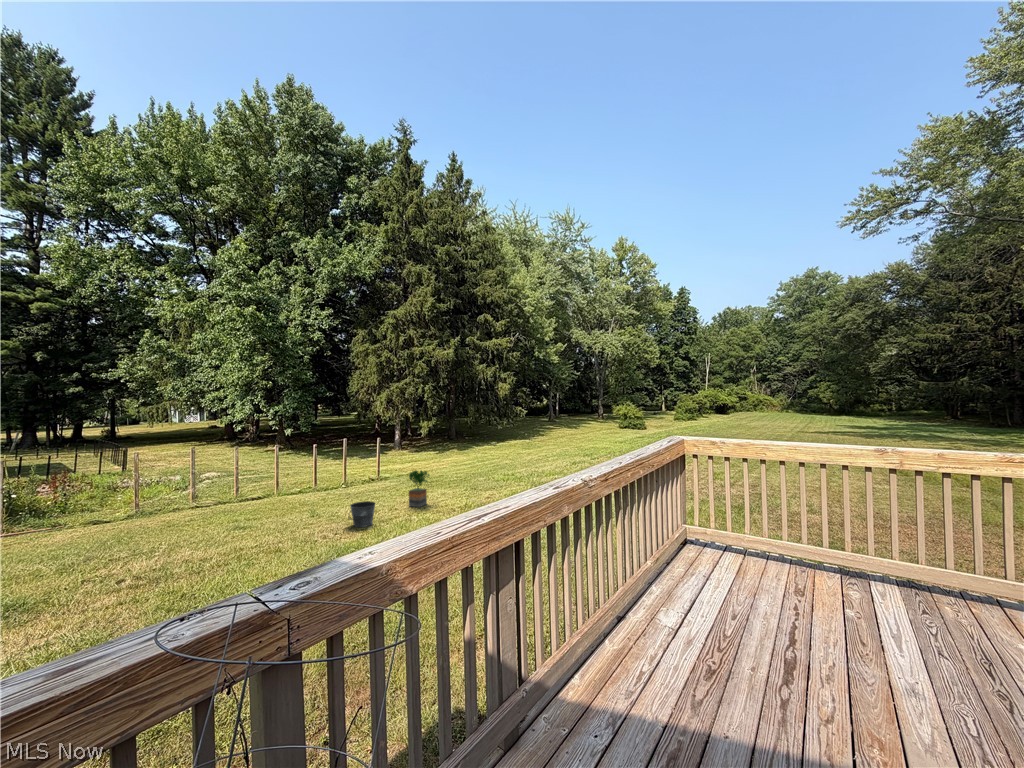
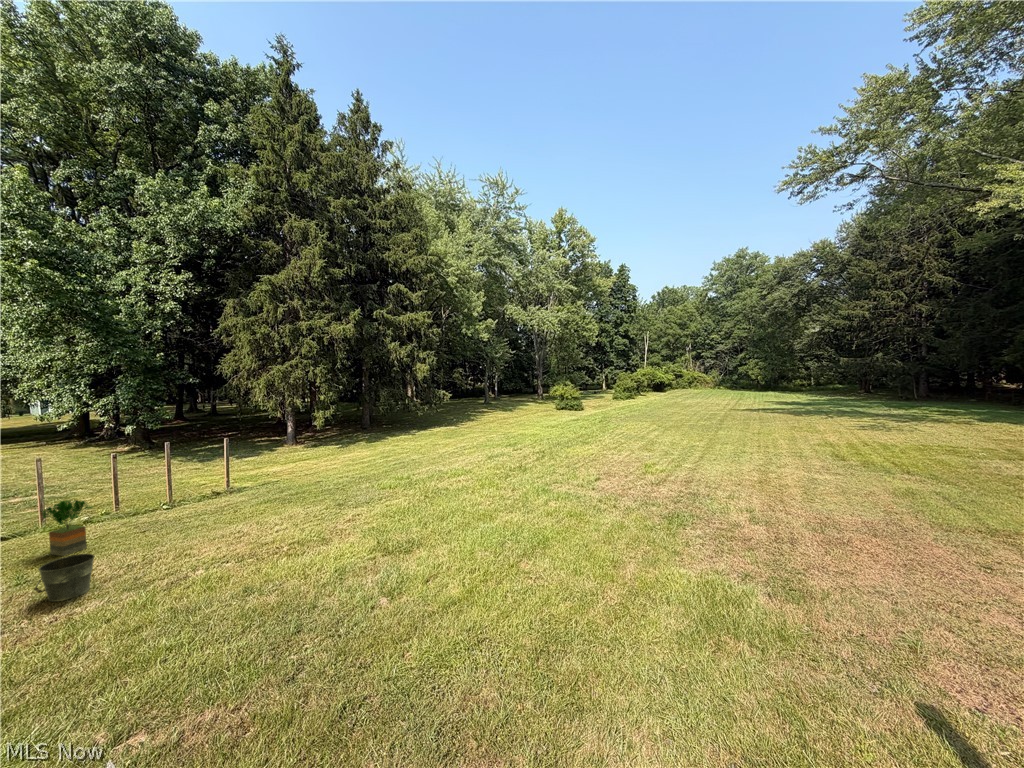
potted tree: present [409,470,429,507] -> present [43,500,93,556]

